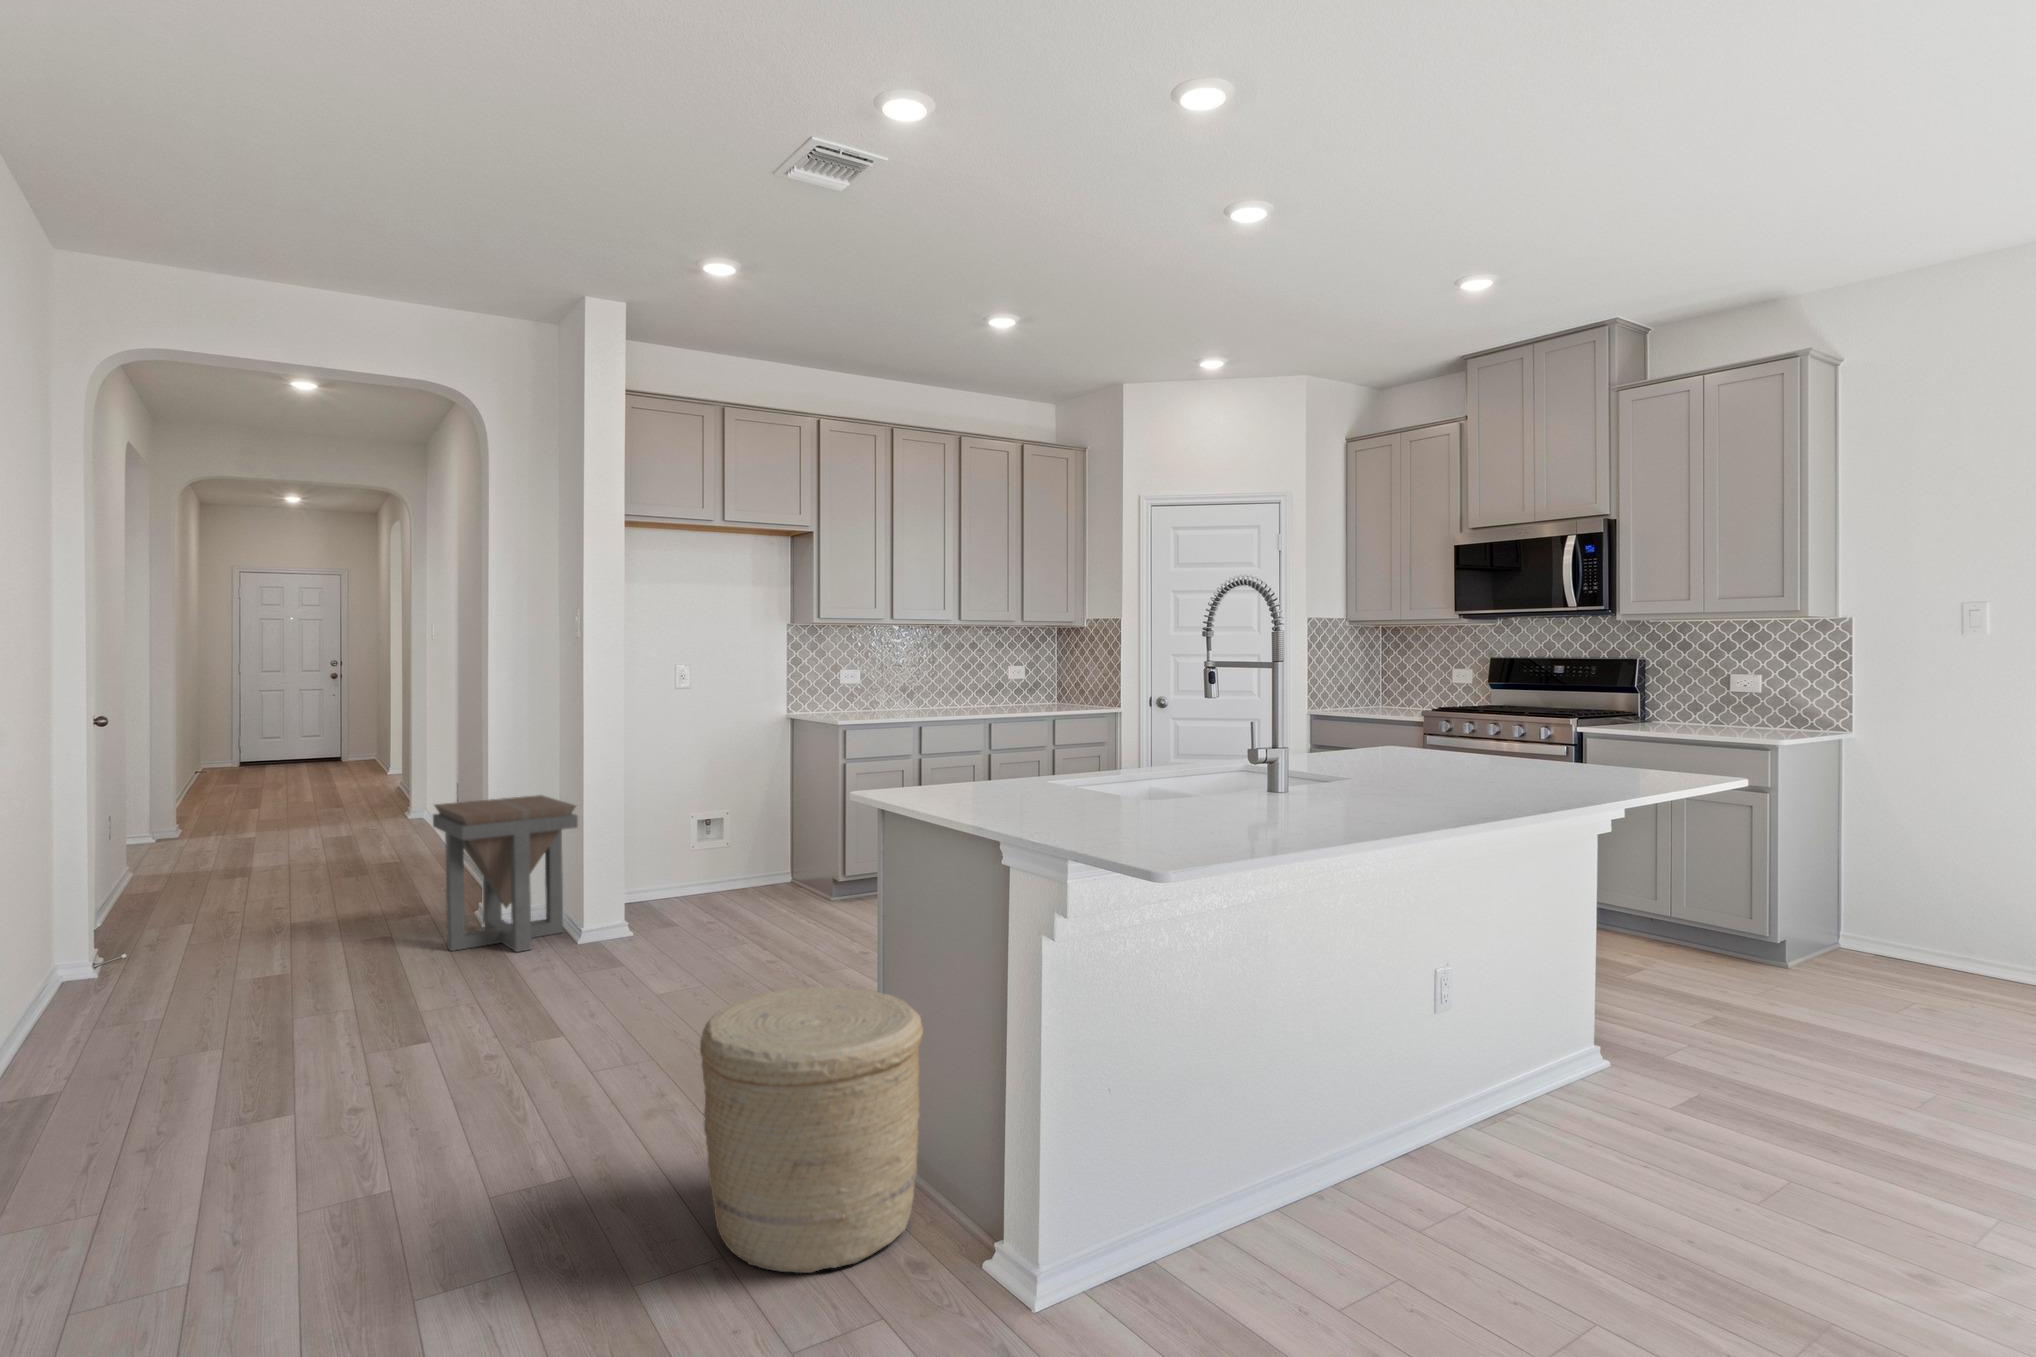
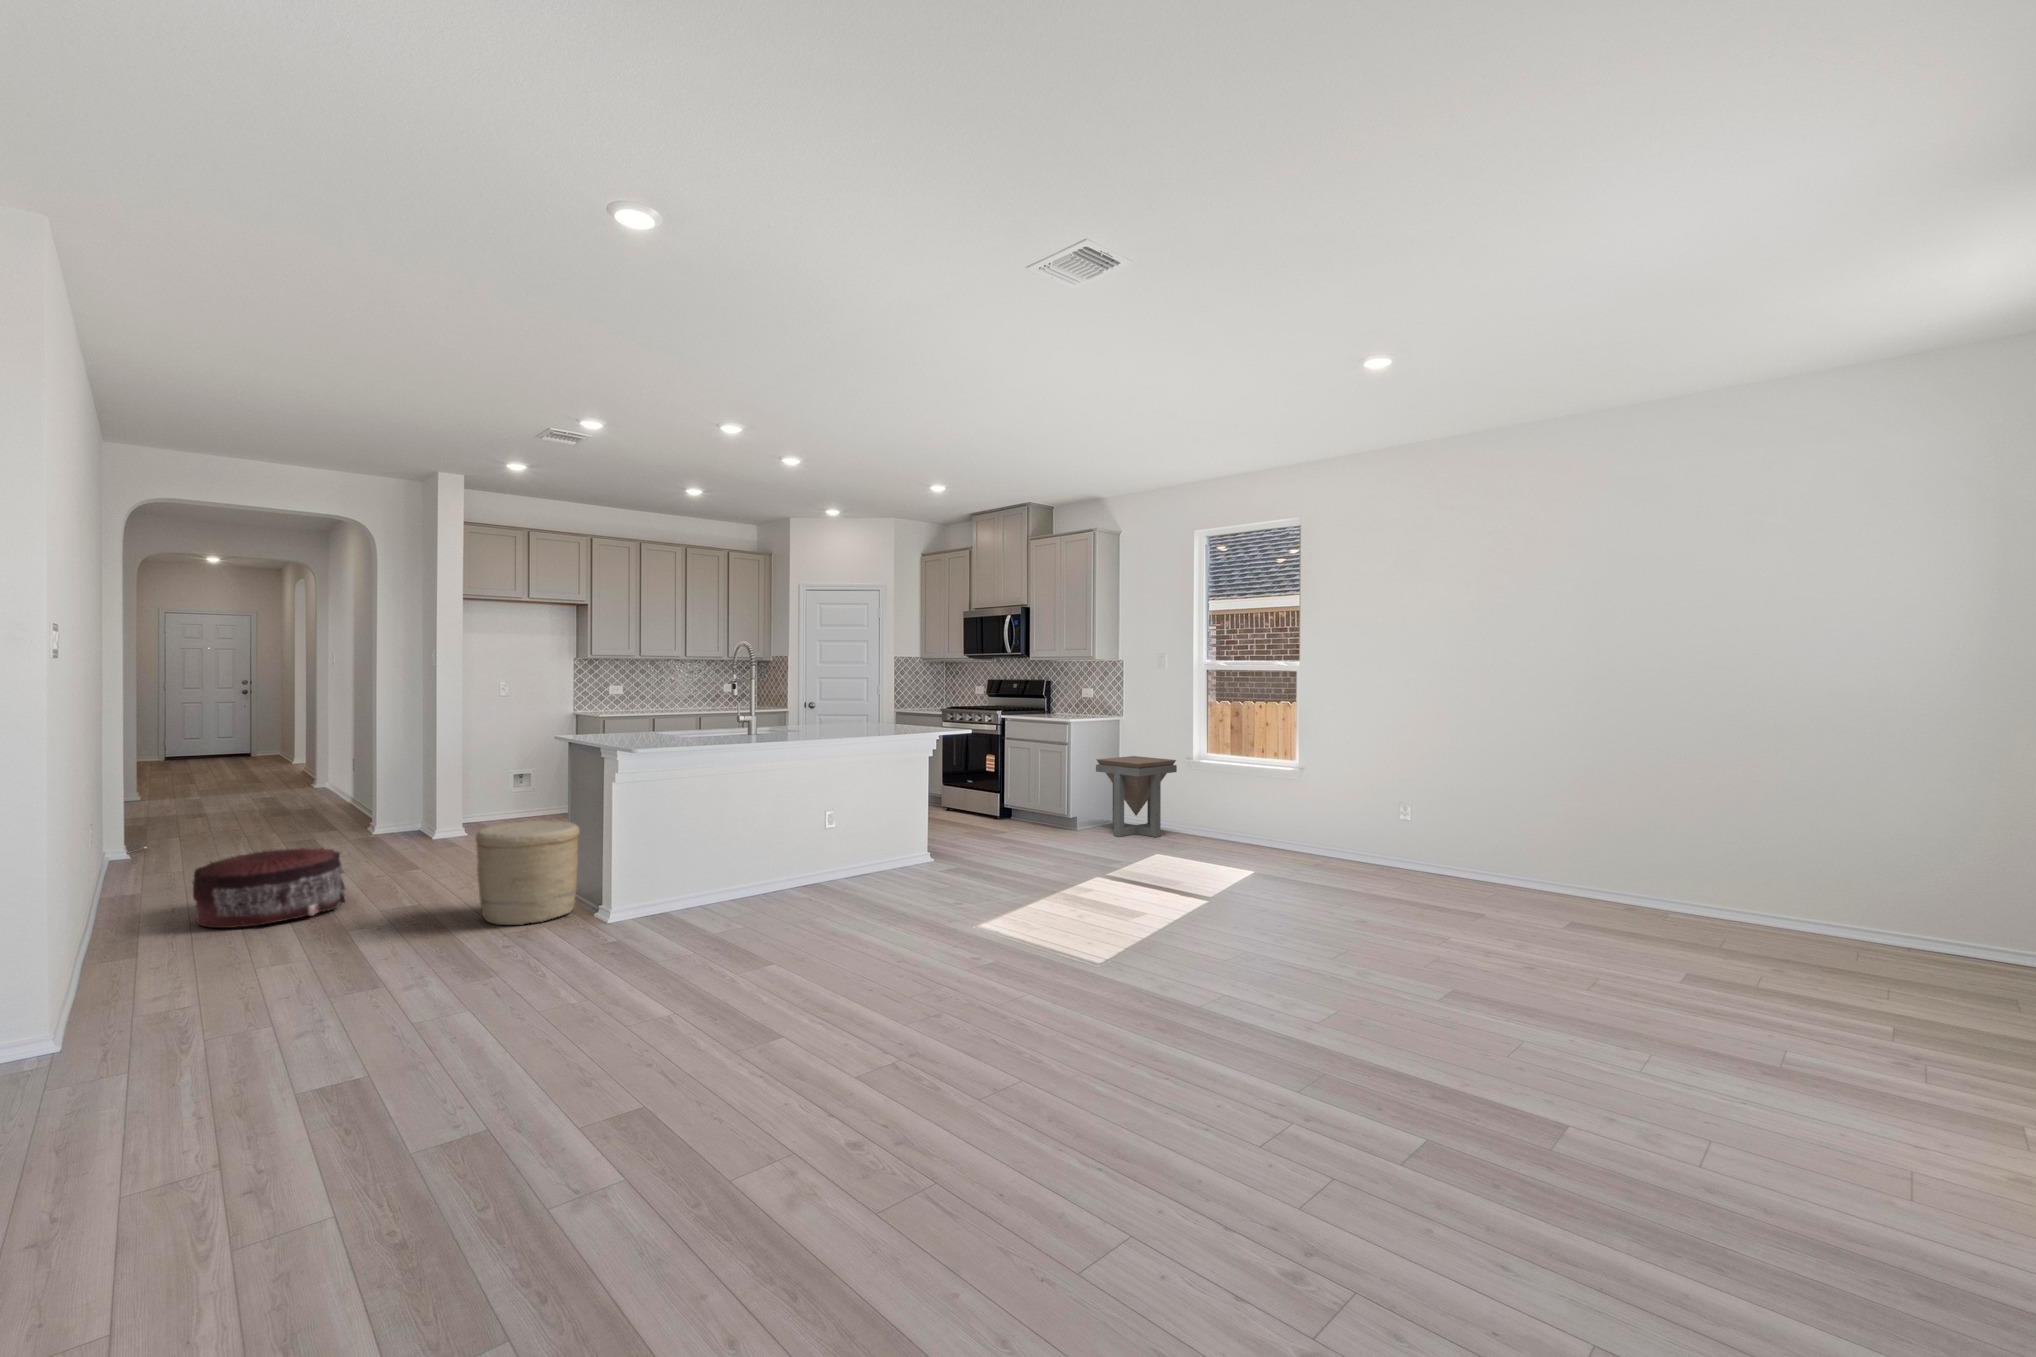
side table: present [433,795,578,952] -> present [1096,756,1177,837]
pouf: none [123,1015,430,1230] -> present [193,848,346,928]

